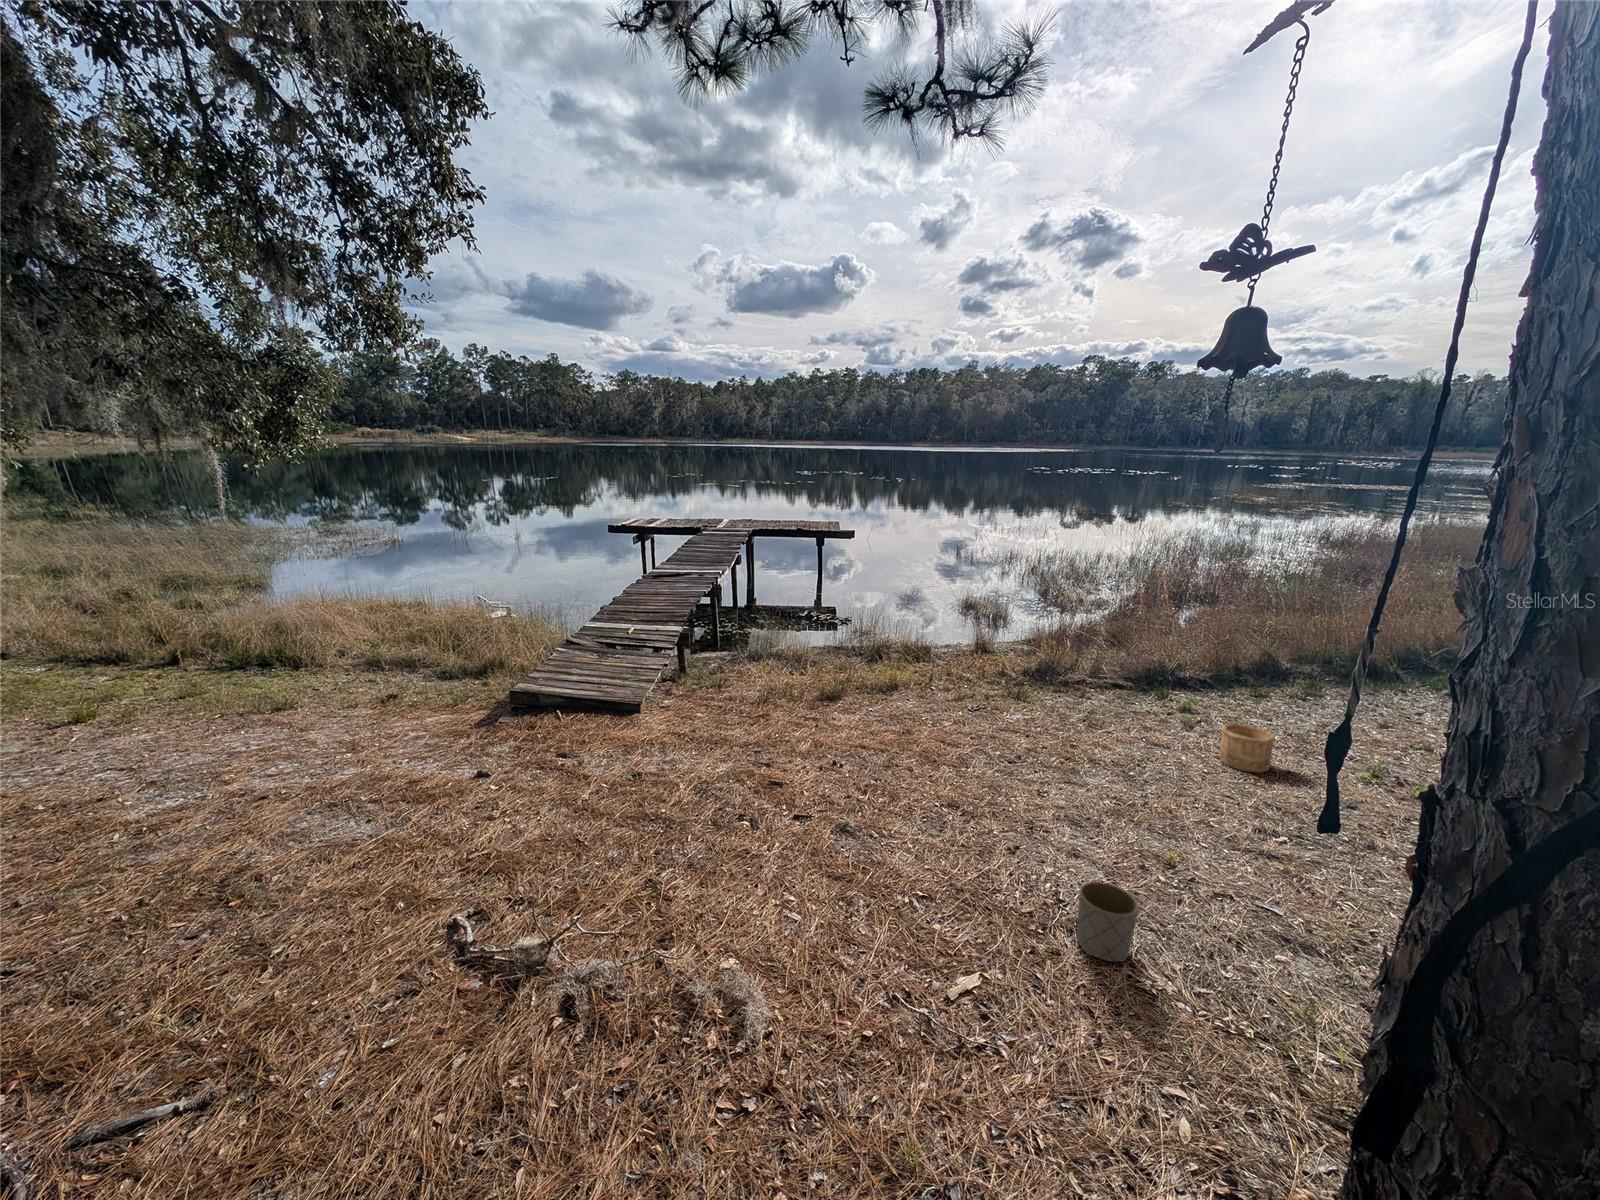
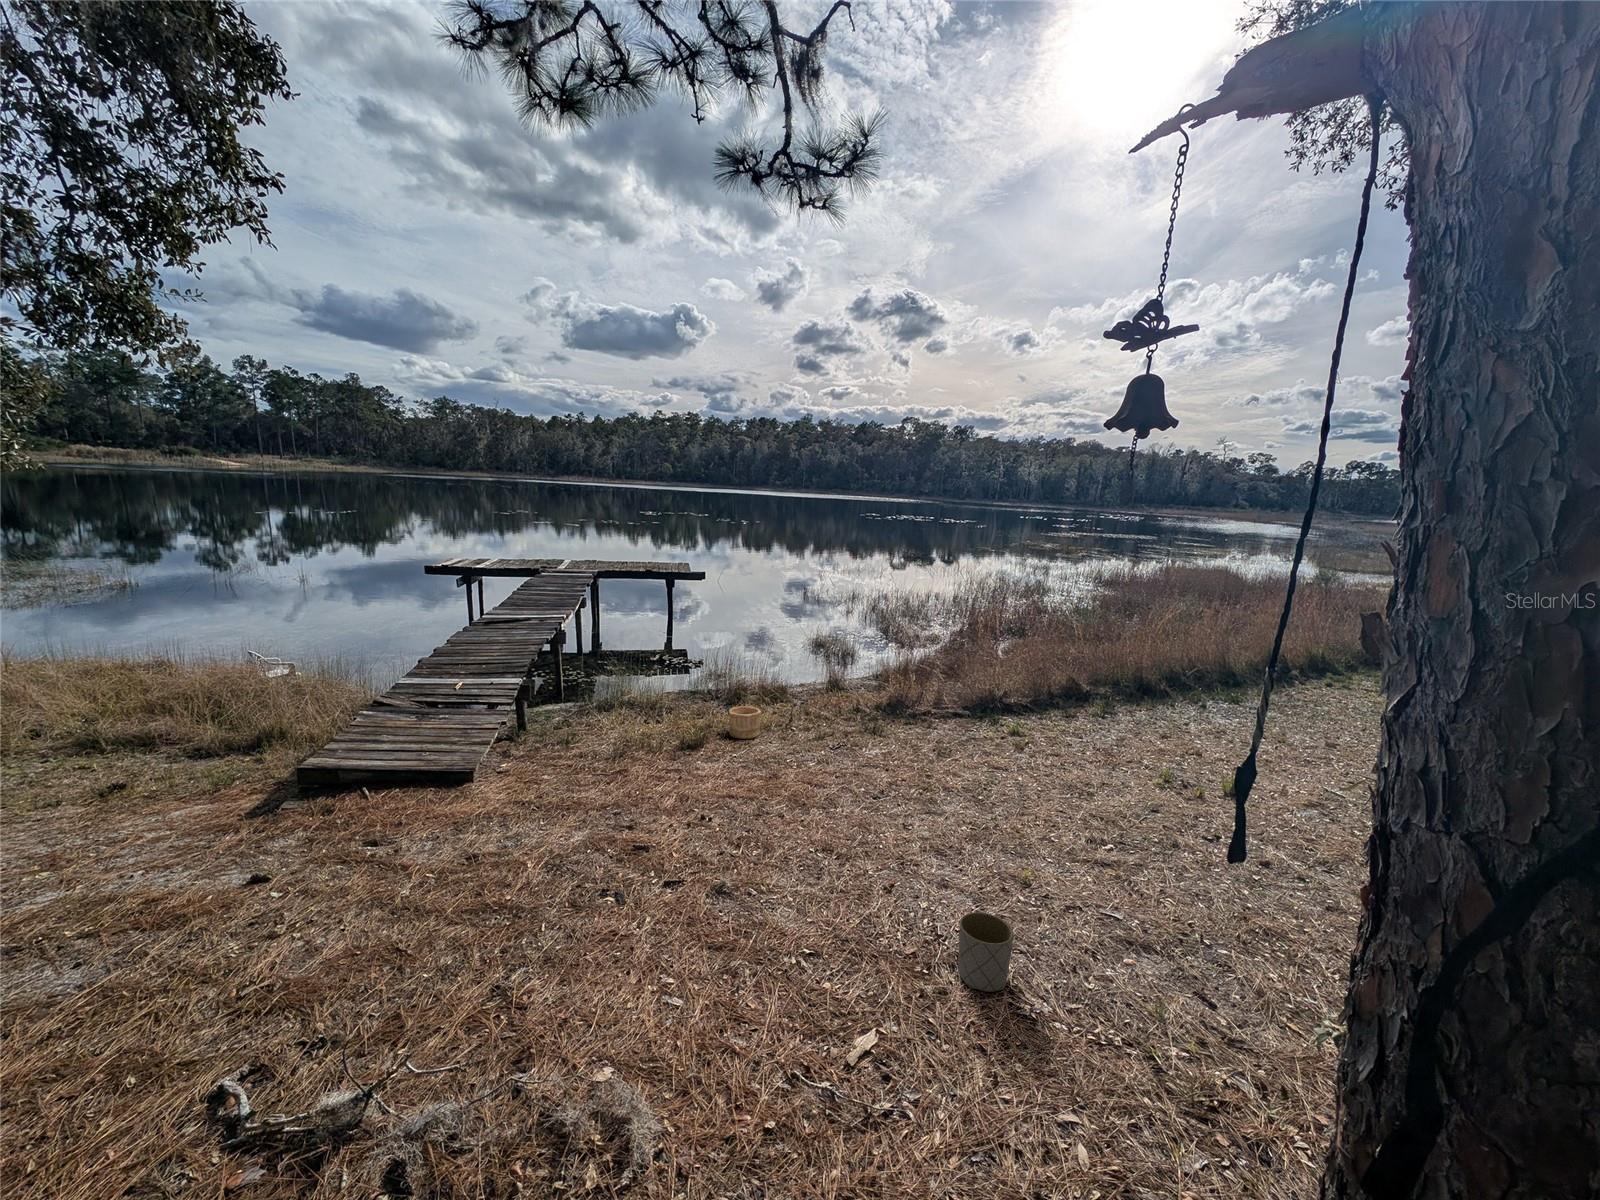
wooden bucket: present [1220,724,1275,773] -> present [728,706,761,739]

